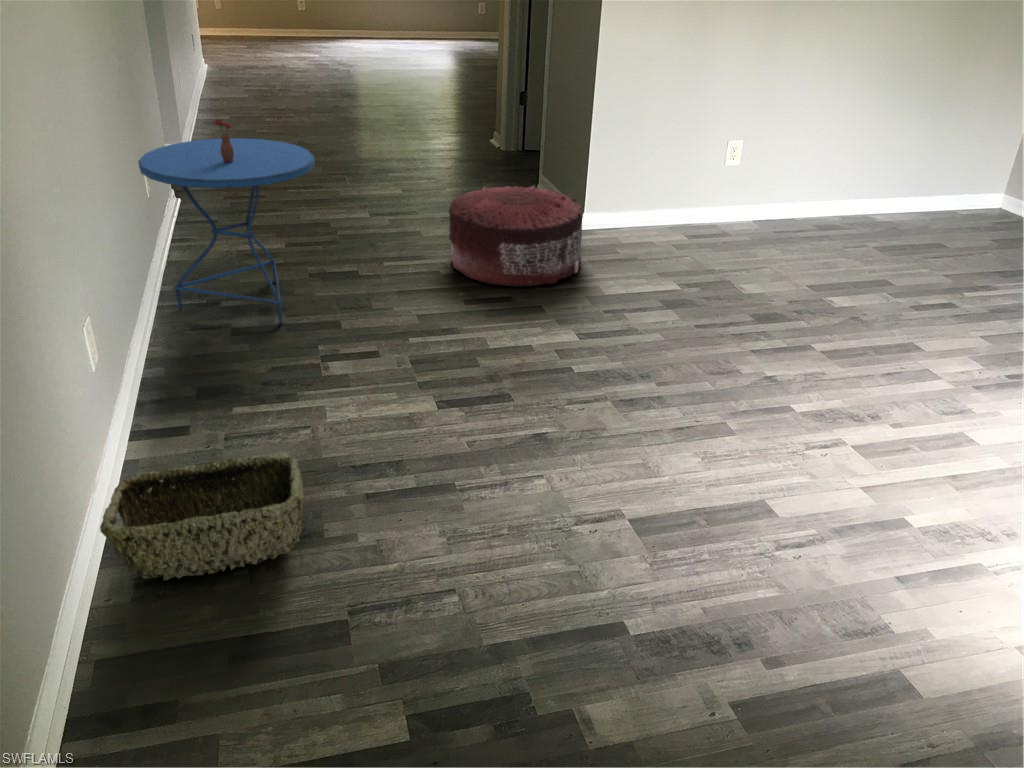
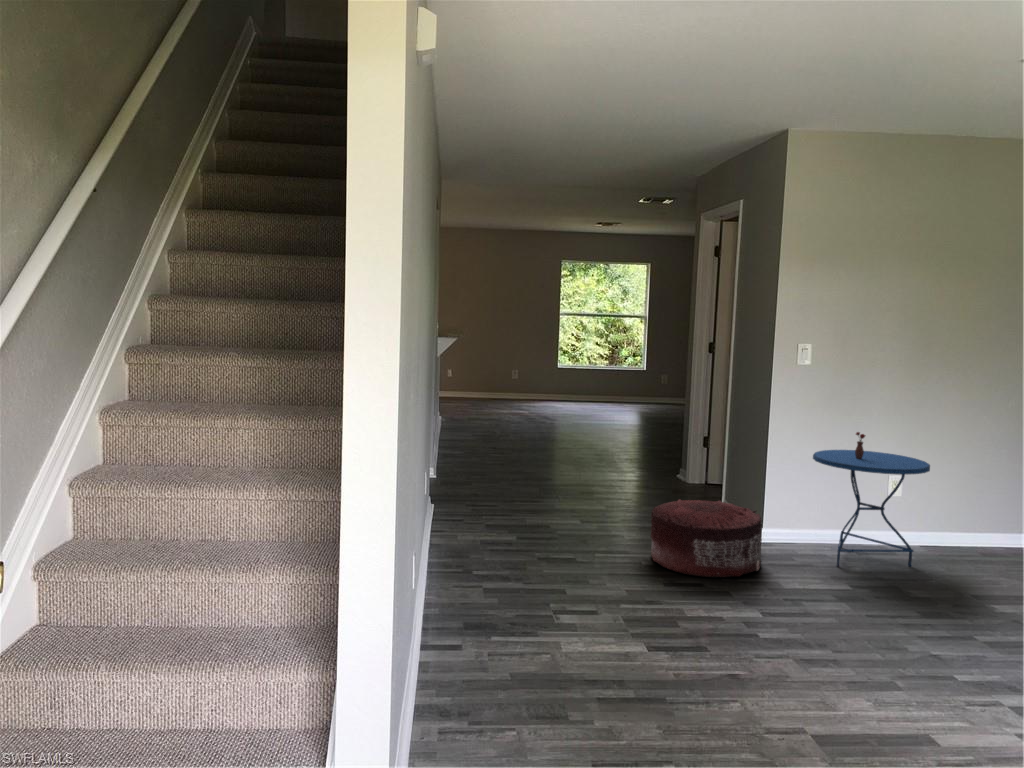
side table: present [138,119,315,324] -> present [813,432,930,567]
woven basket: present [100,454,304,580] -> none [426,652,563,729]

